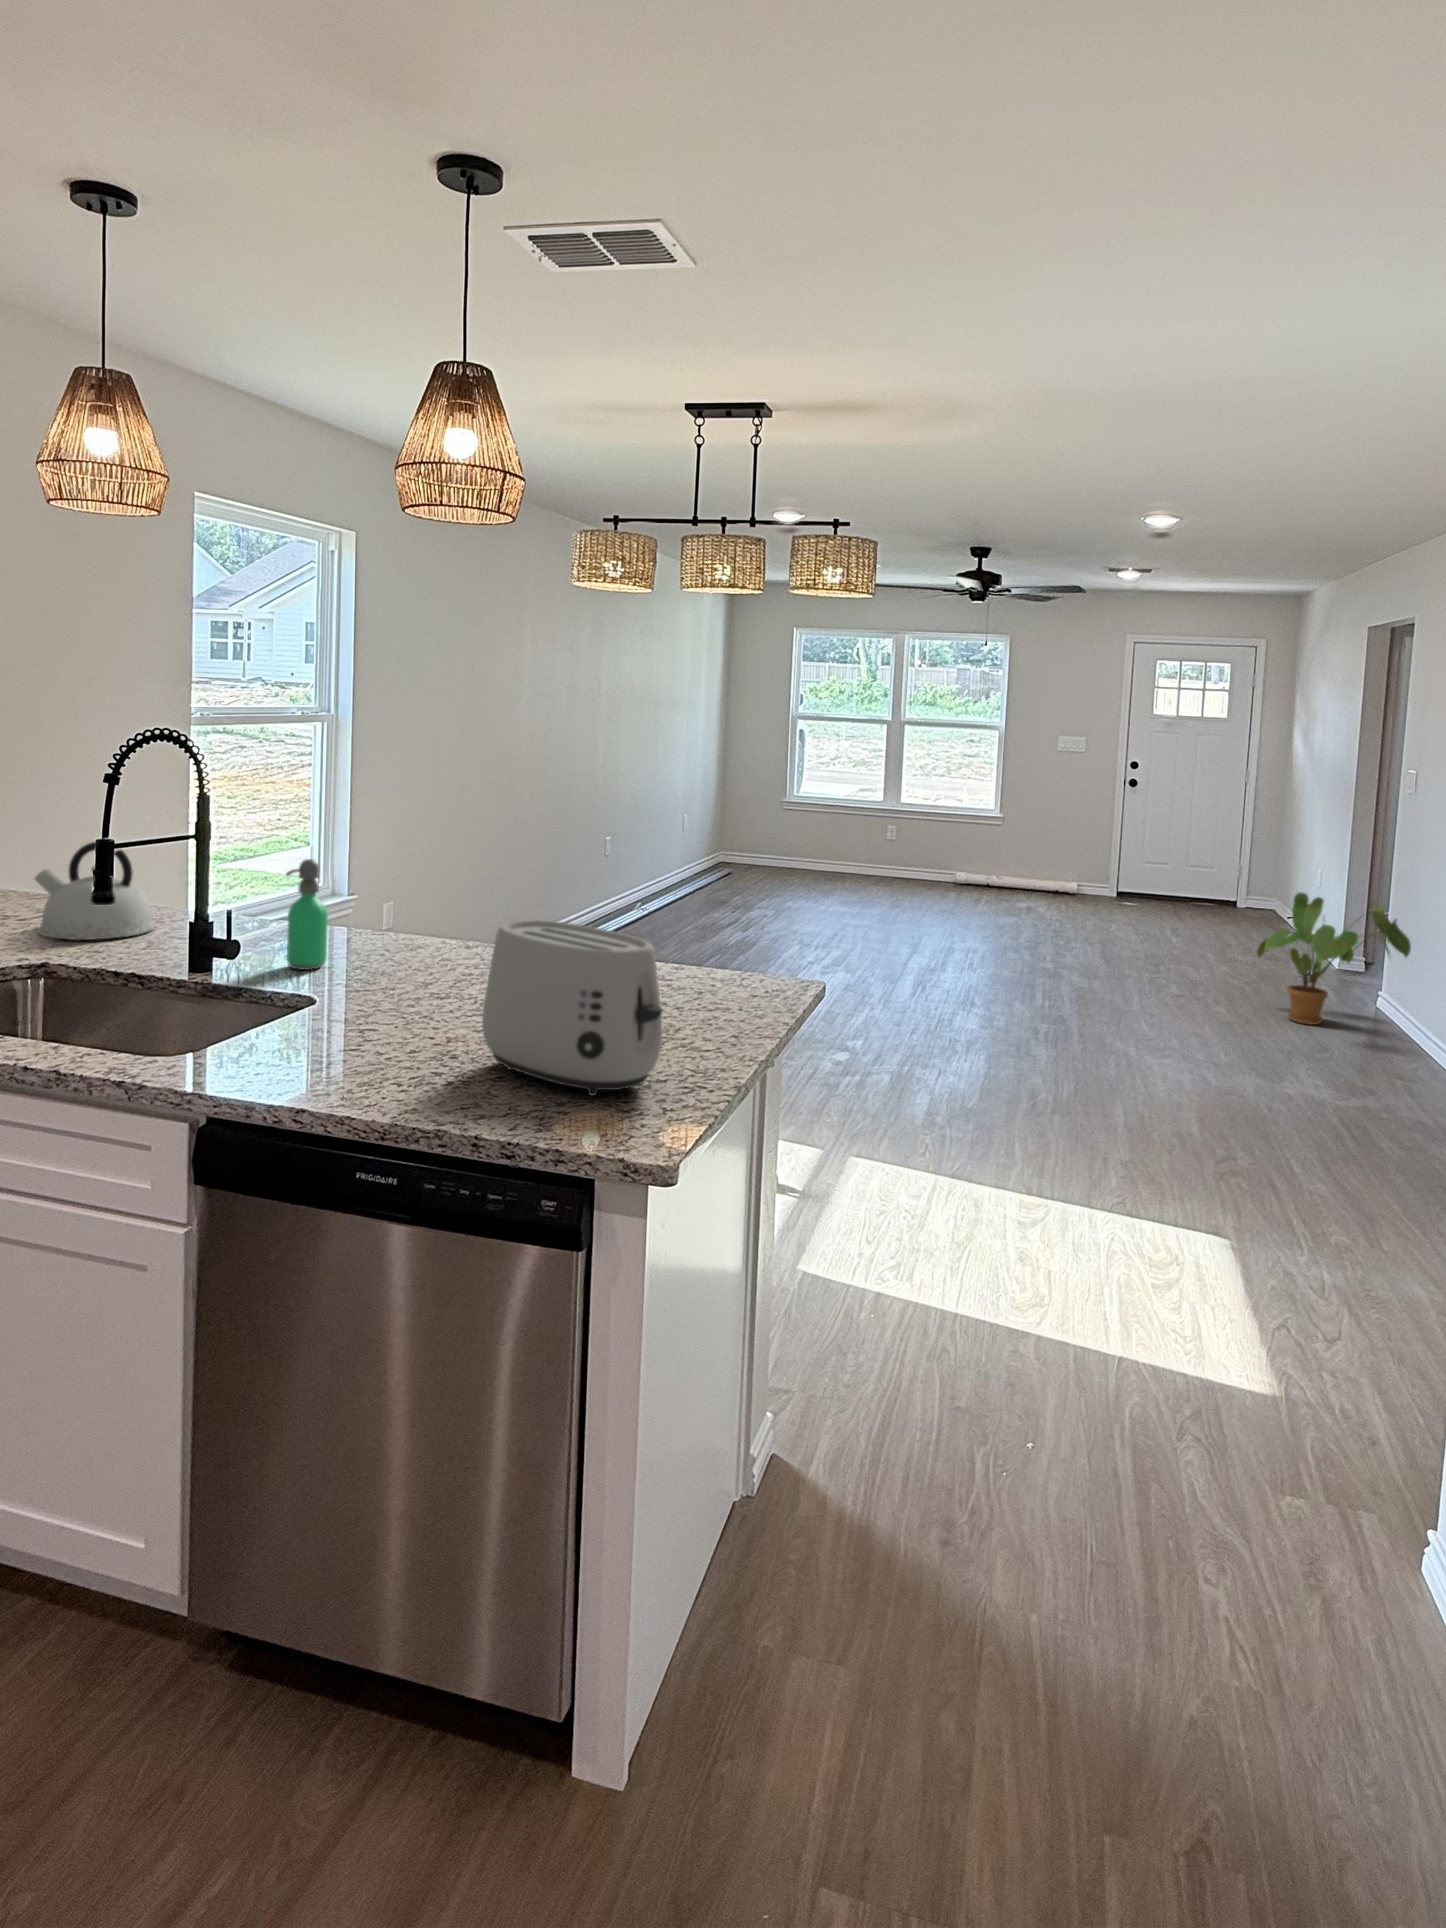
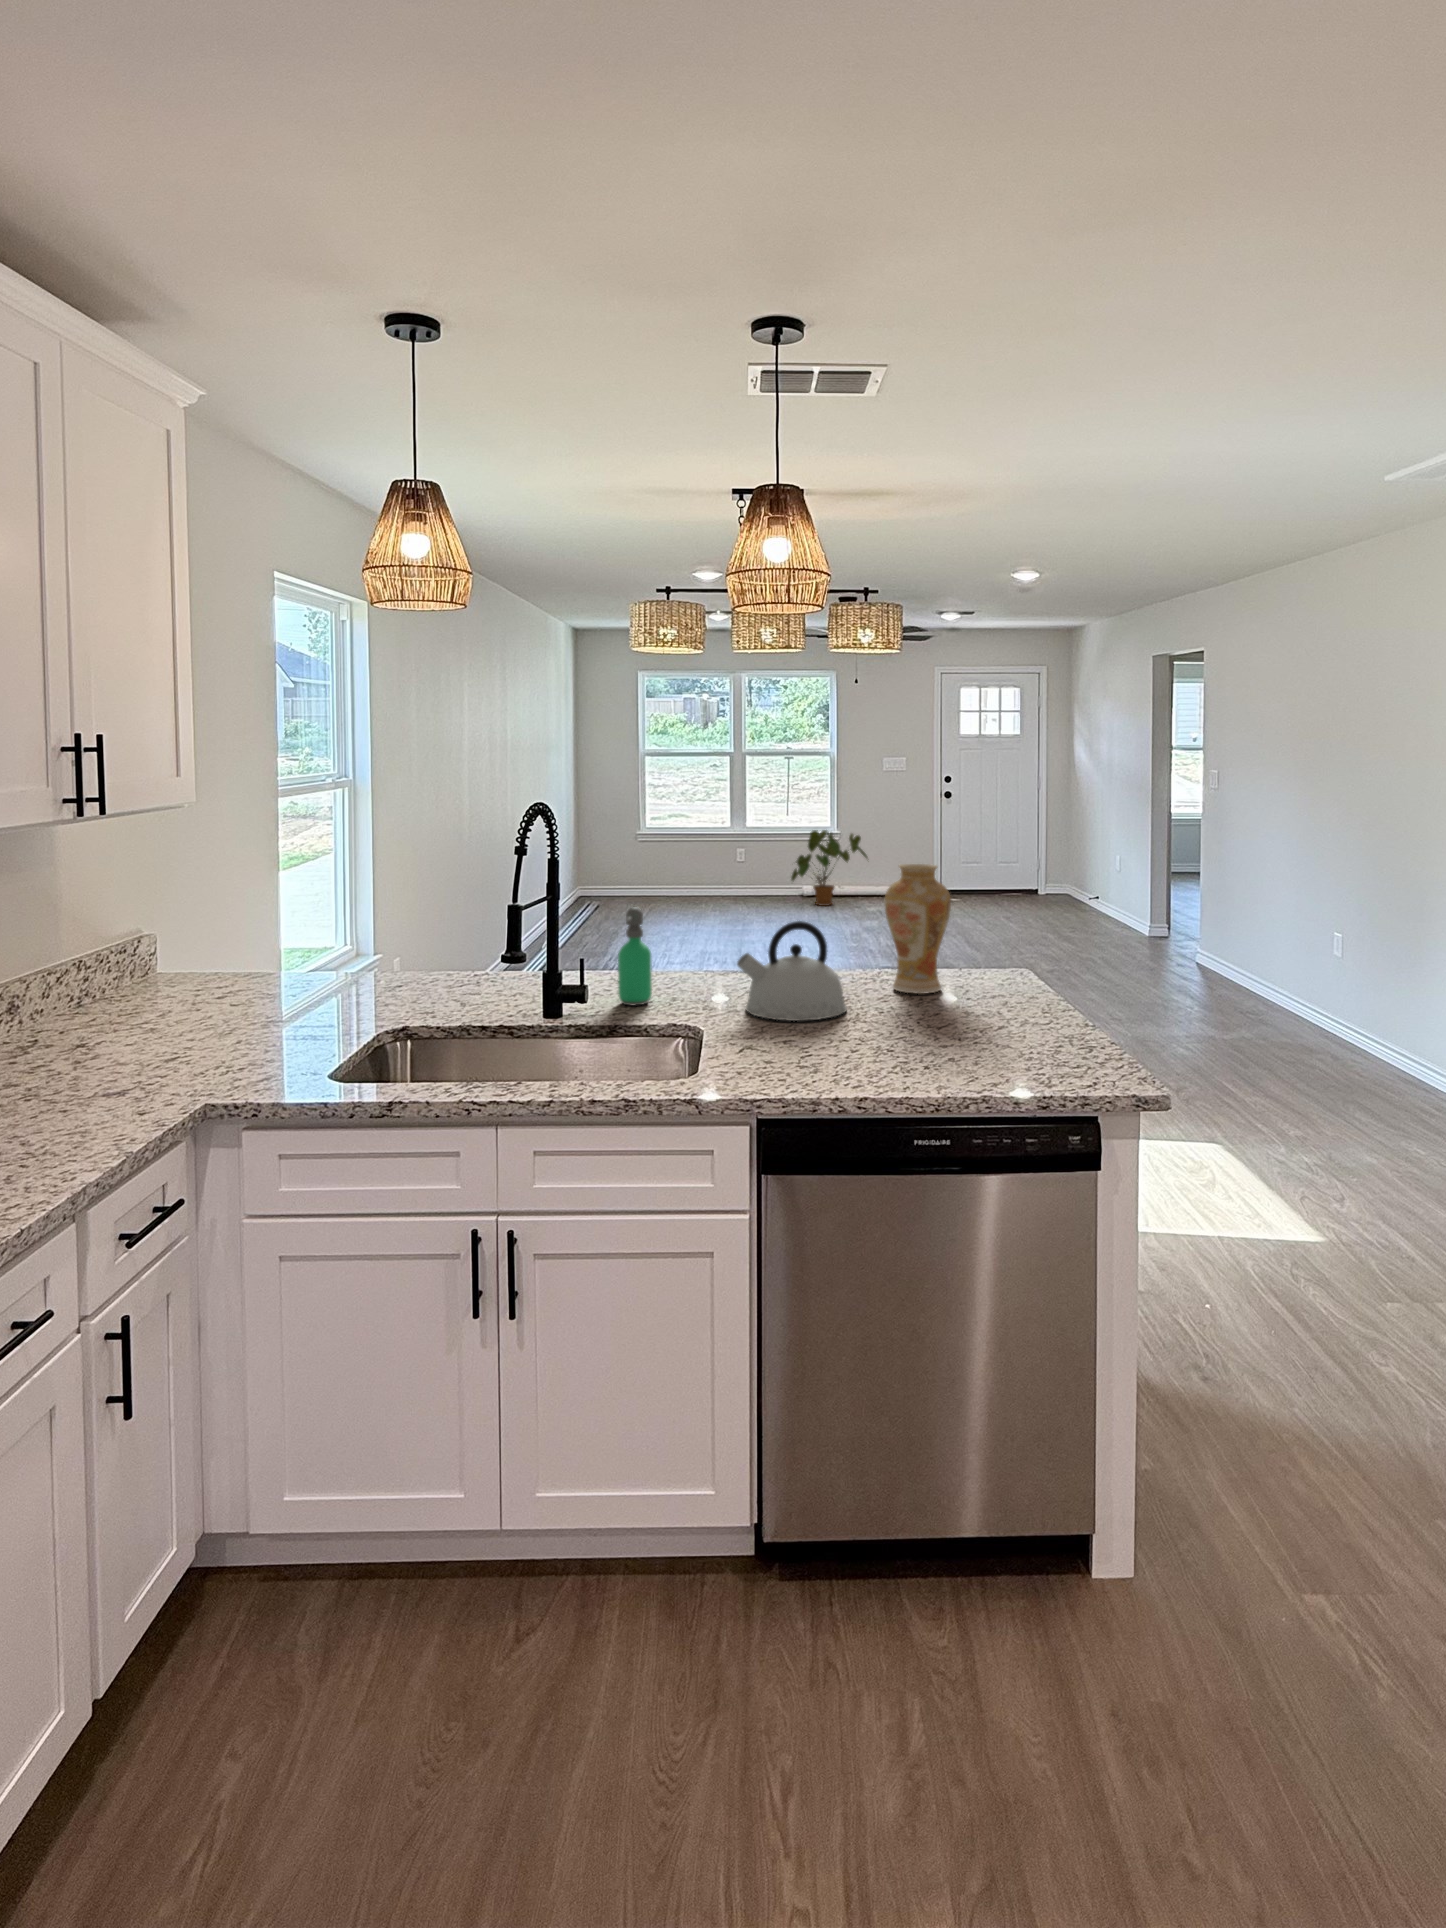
vase: none [600,837,681,995] -> present [884,864,951,994]
kettle: present [35,842,154,940] -> present [737,921,847,1021]
house plant: present [1257,893,1411,1025] -> present [791,830,867,906]
toaster: present [482,920,662,1096] -> none [918,932,1094,1061]

